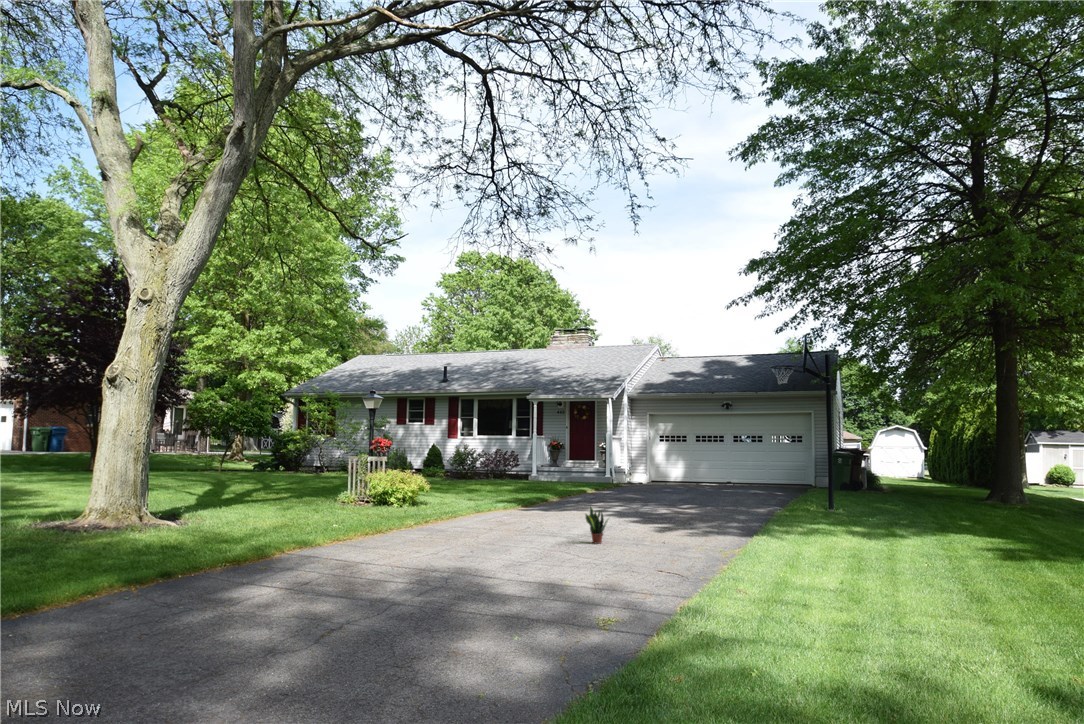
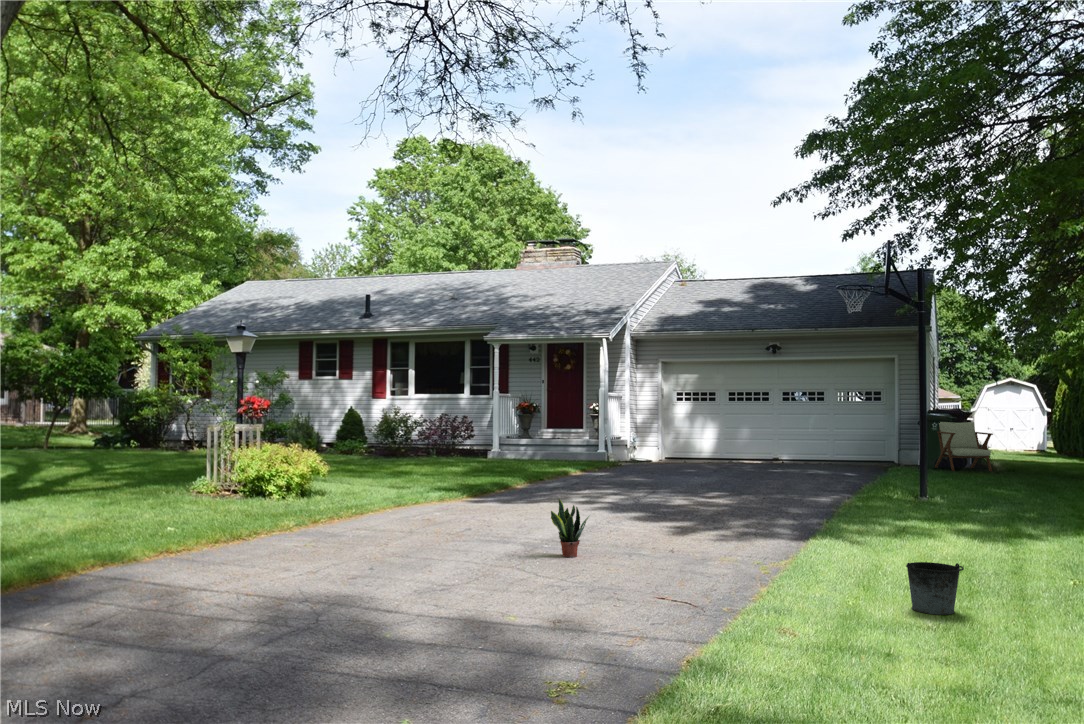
lounge chair: none [843,458,883,494] -> present [935,422,993,471]
bucket: none [808,546,844,578] -> present [906,562,964,615]

